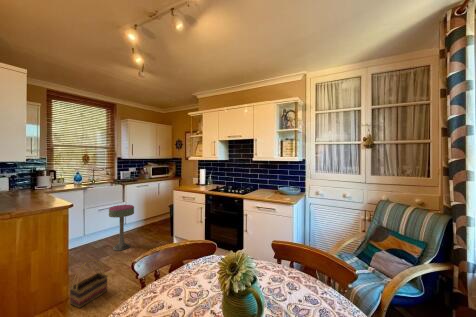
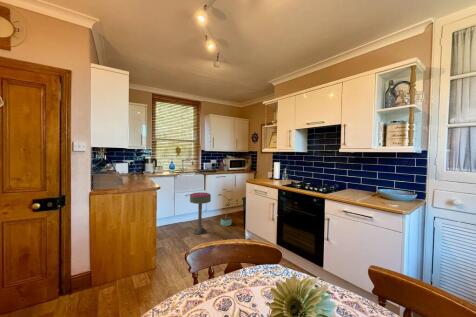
potted plant: none [141,199,164,237] -> present [219,189,238,226]
basket: present [70,259,108,308] -> none [148,241,179,286]

